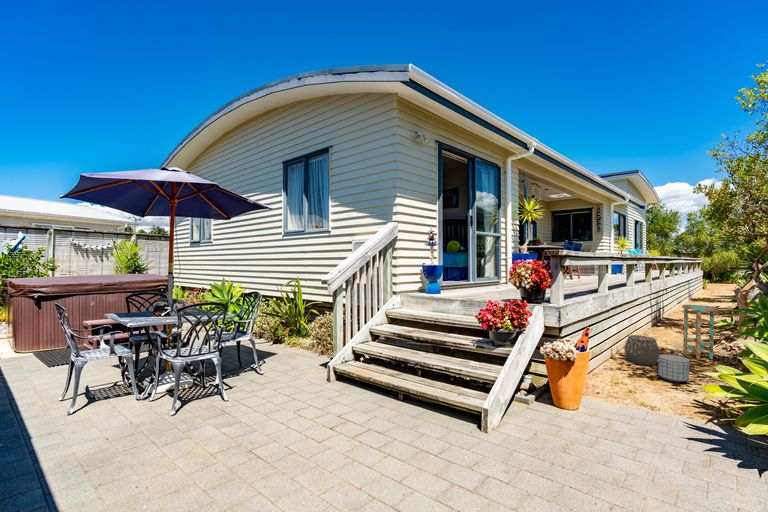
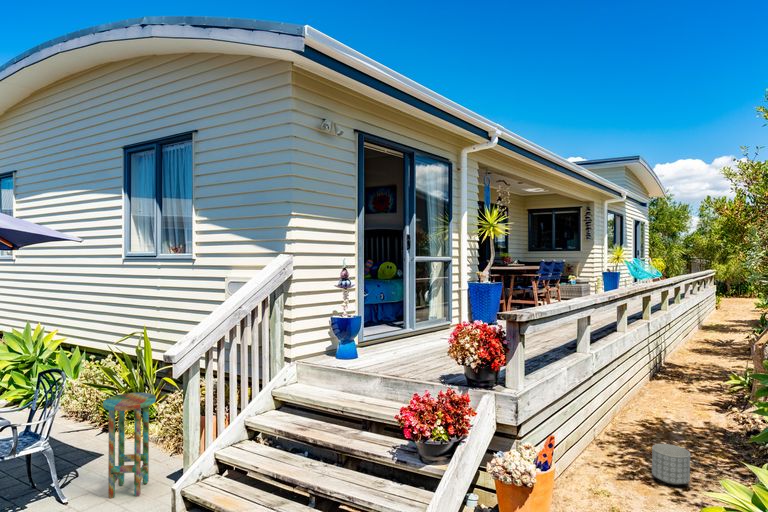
side table: present [682,305,717,359] -> present [103,393,156,498]
woven basket: present [625,335,660,365] -> none [611,409,655,453]

